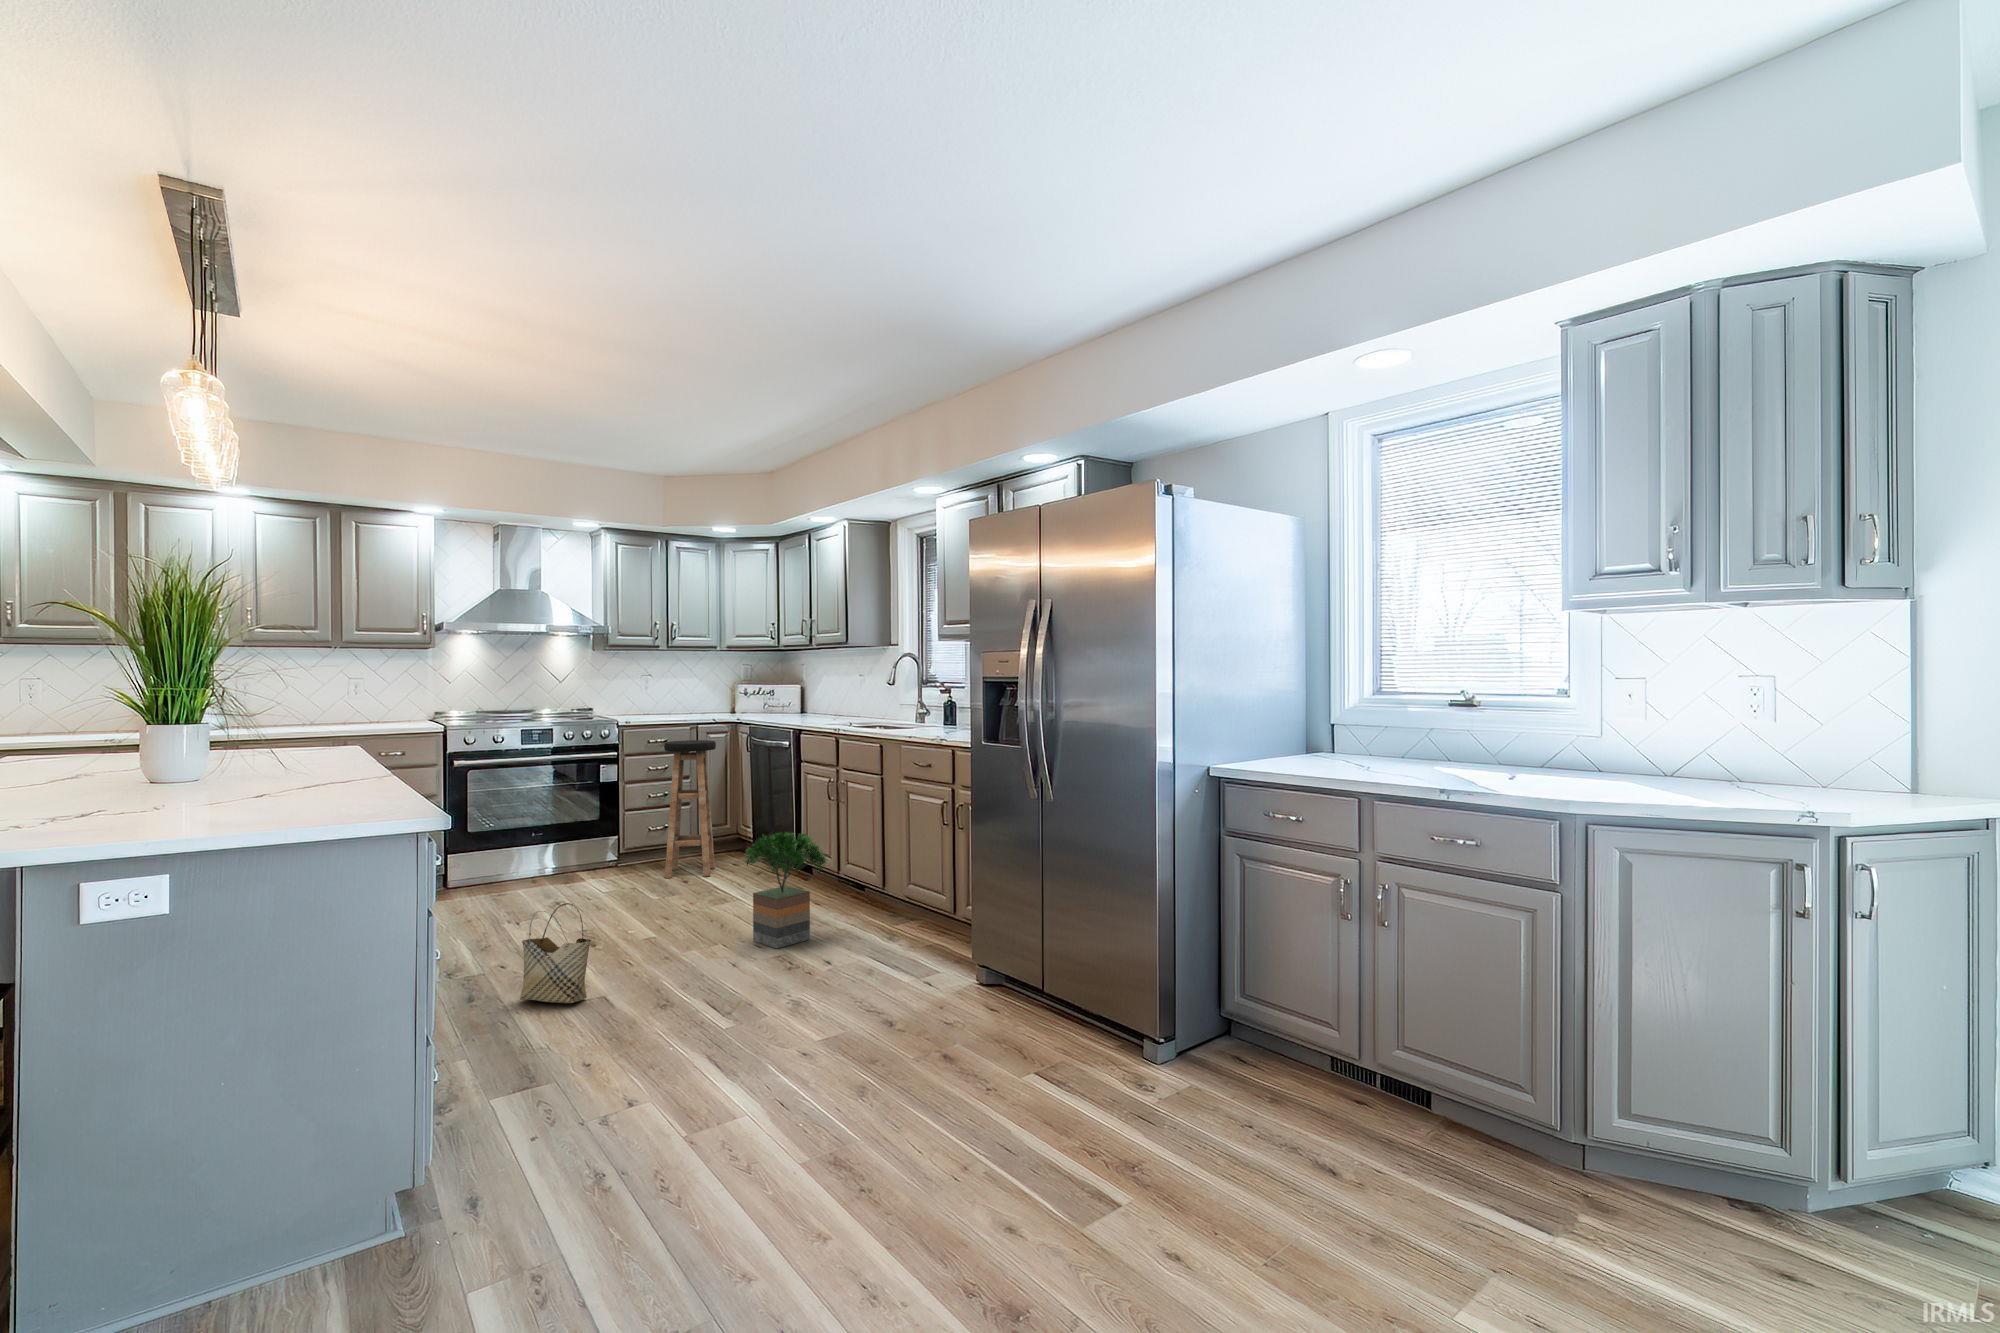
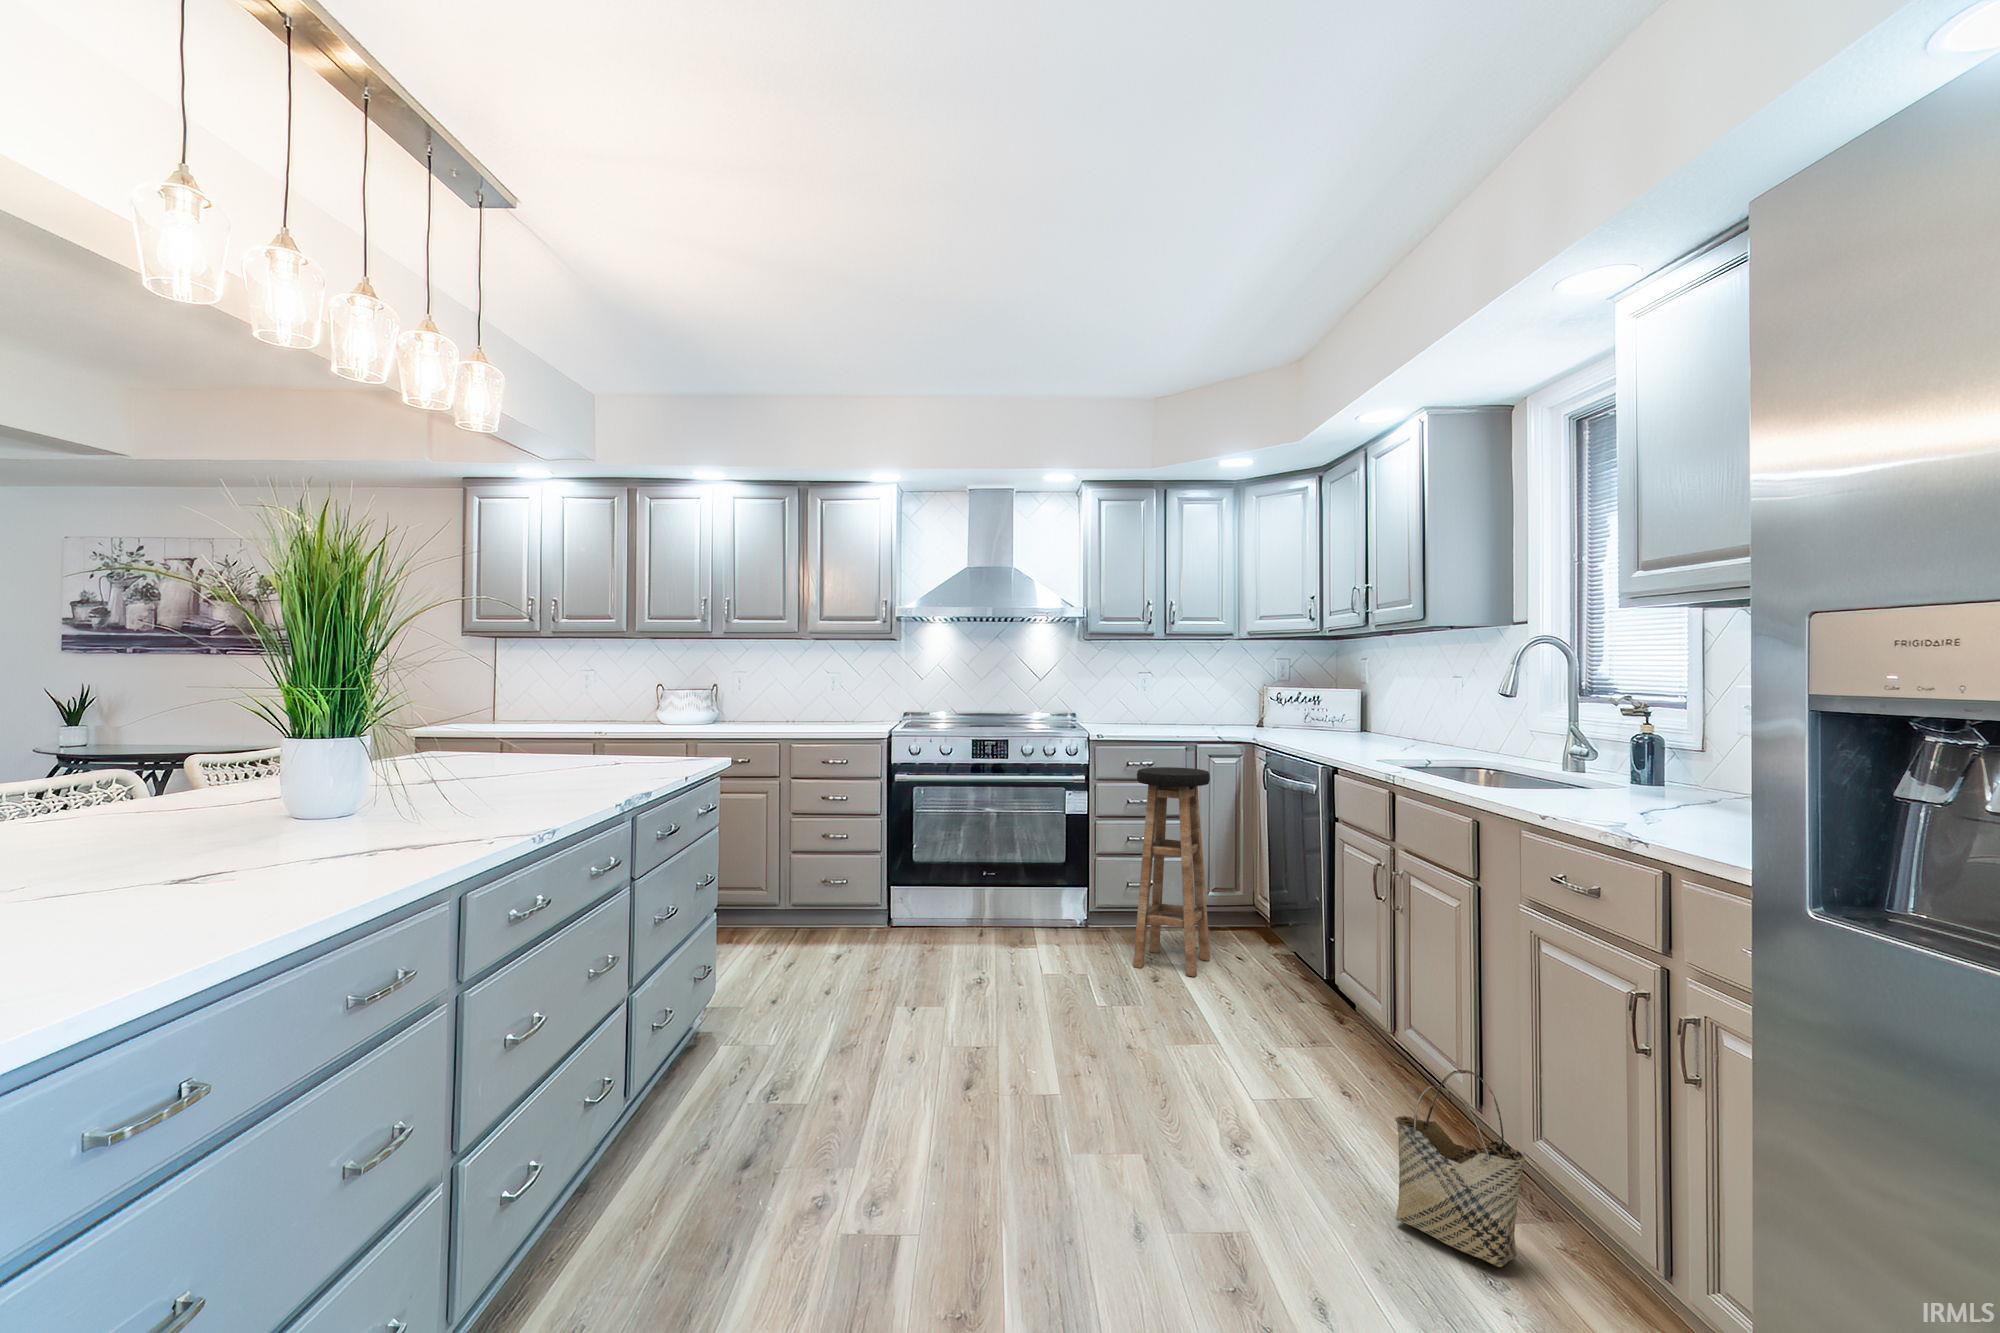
potted tree: present [745,832,827,949] -> none [1178,972,1343,1218]
woven basket: present [520,903,591,1003] -> present [1395,1070,1525,1267]

